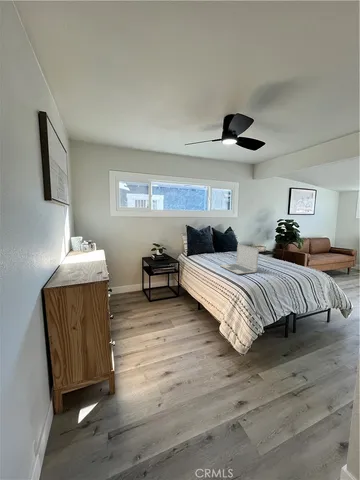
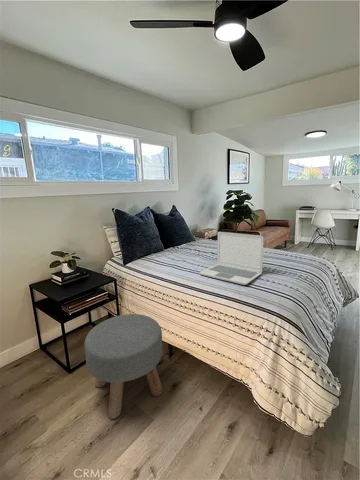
ottoman: none [154,279,191,321] -> present [84,314,163,419]

